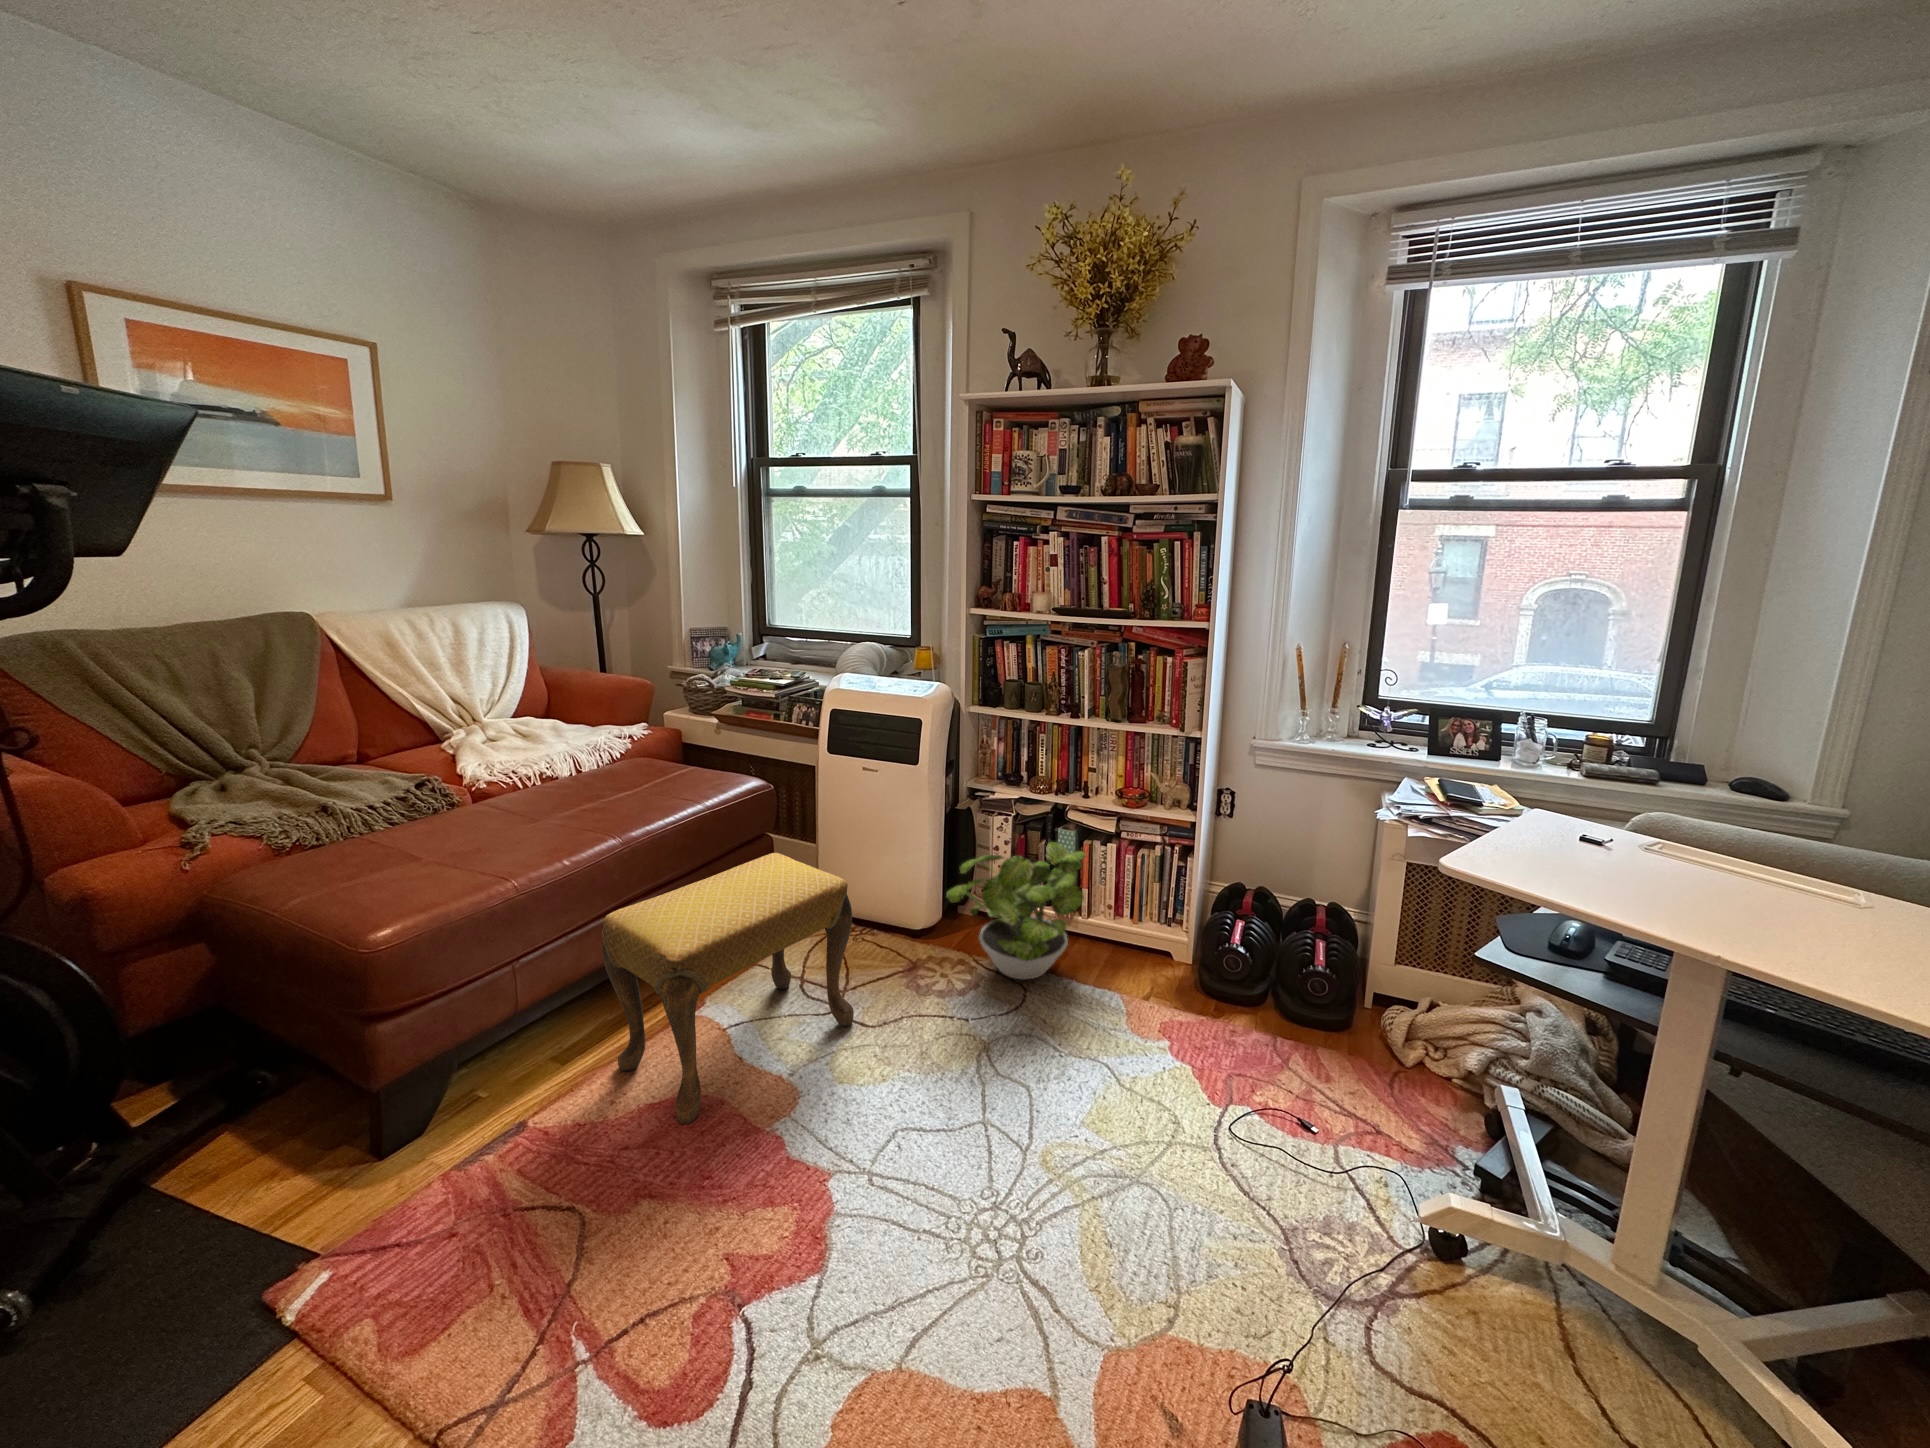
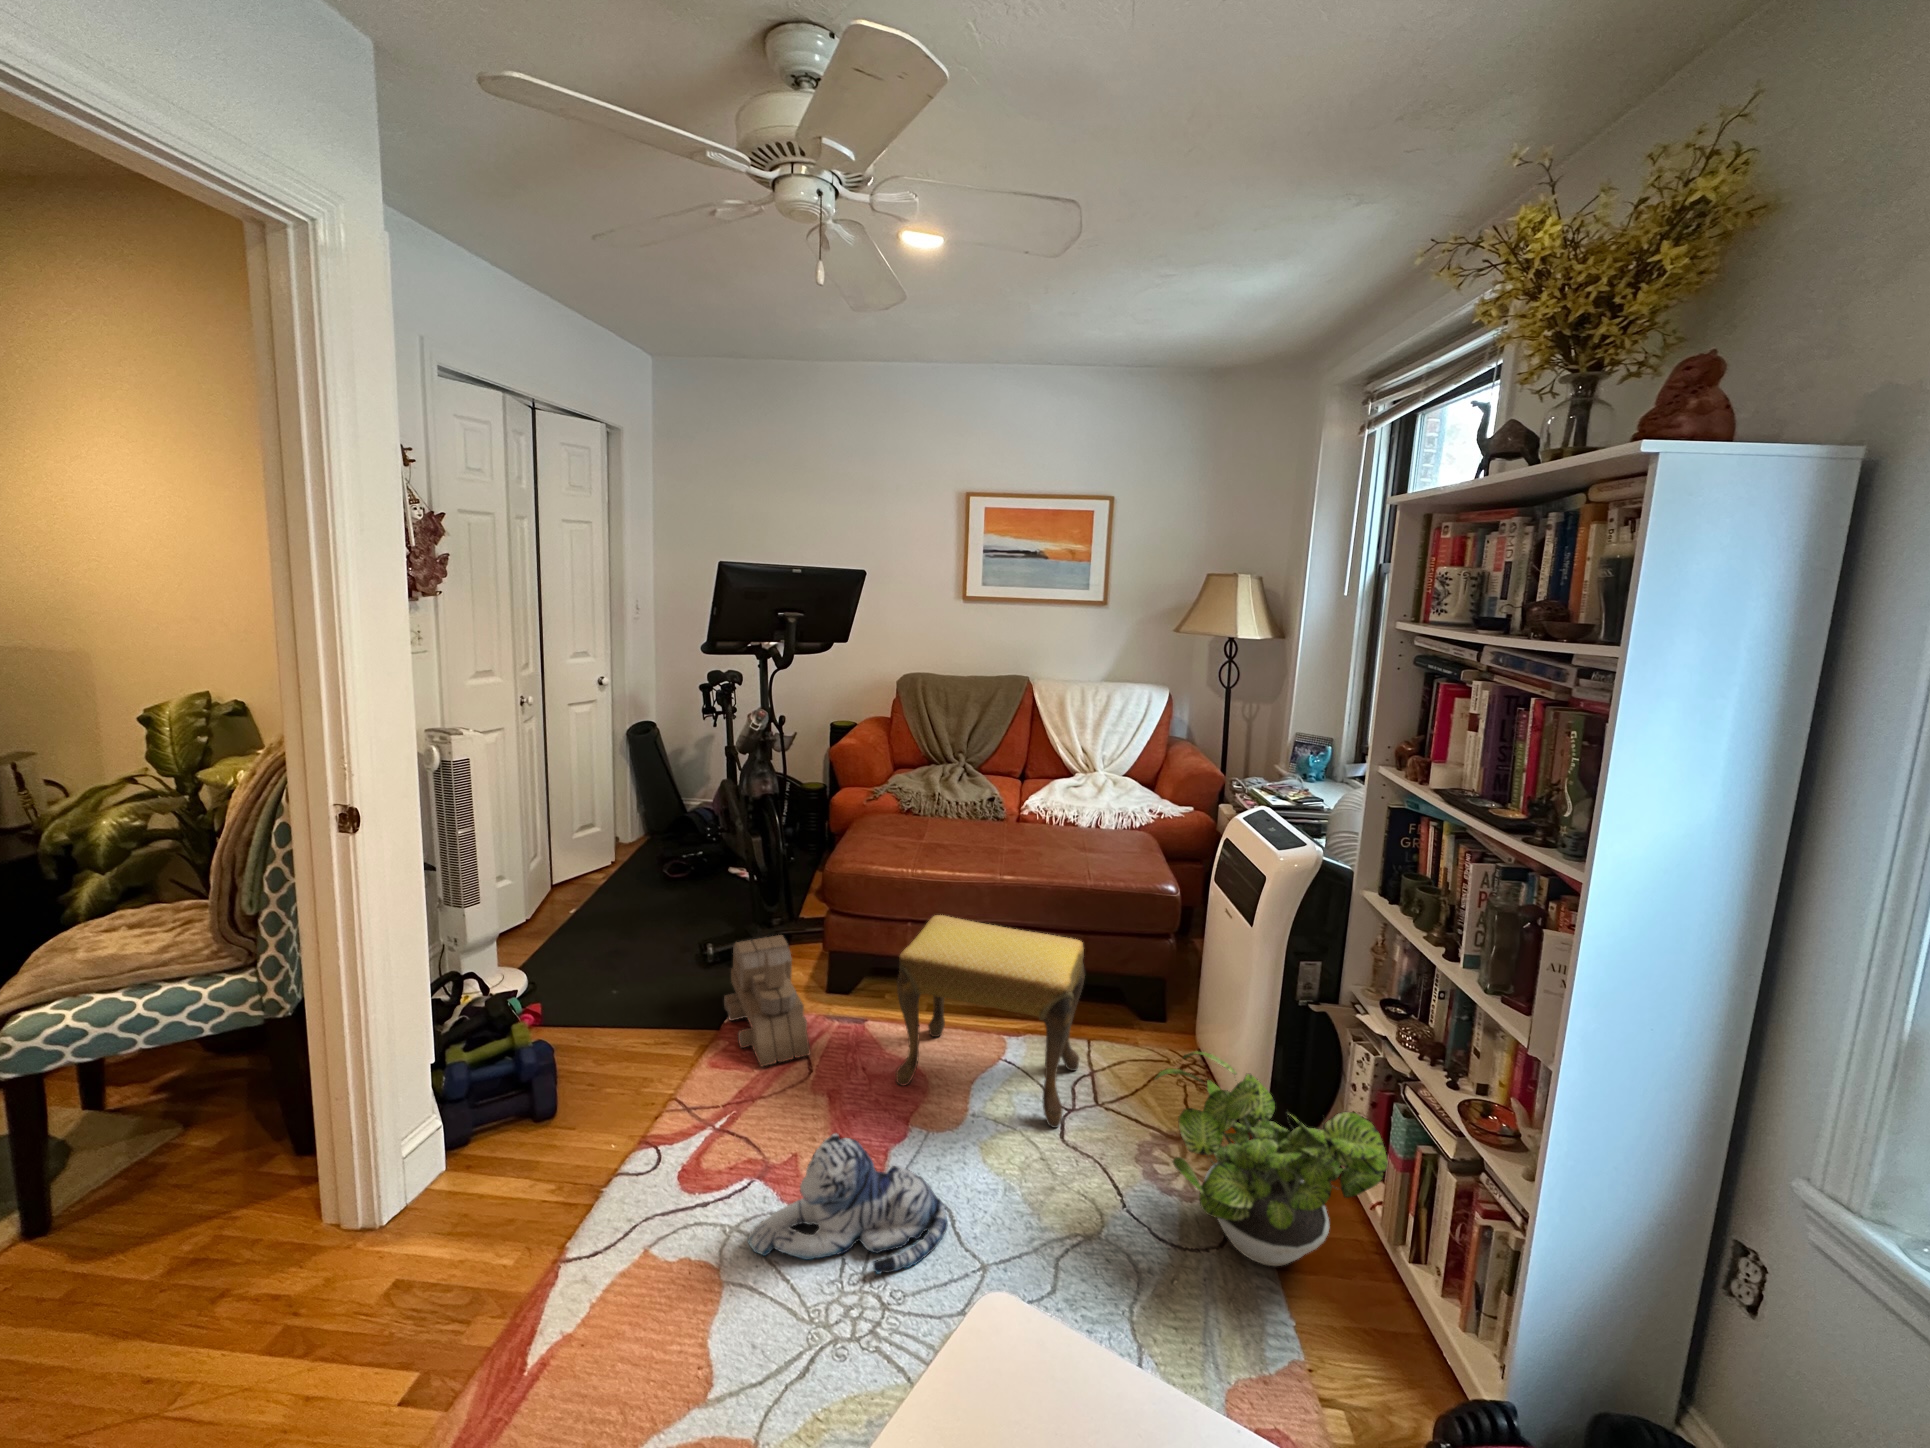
toy train: none [215,1105,542,1327] -> present [724,935,811,1066]
plush toy: none [831,1111,963,1326] -> present [748,1134,948,1274]

